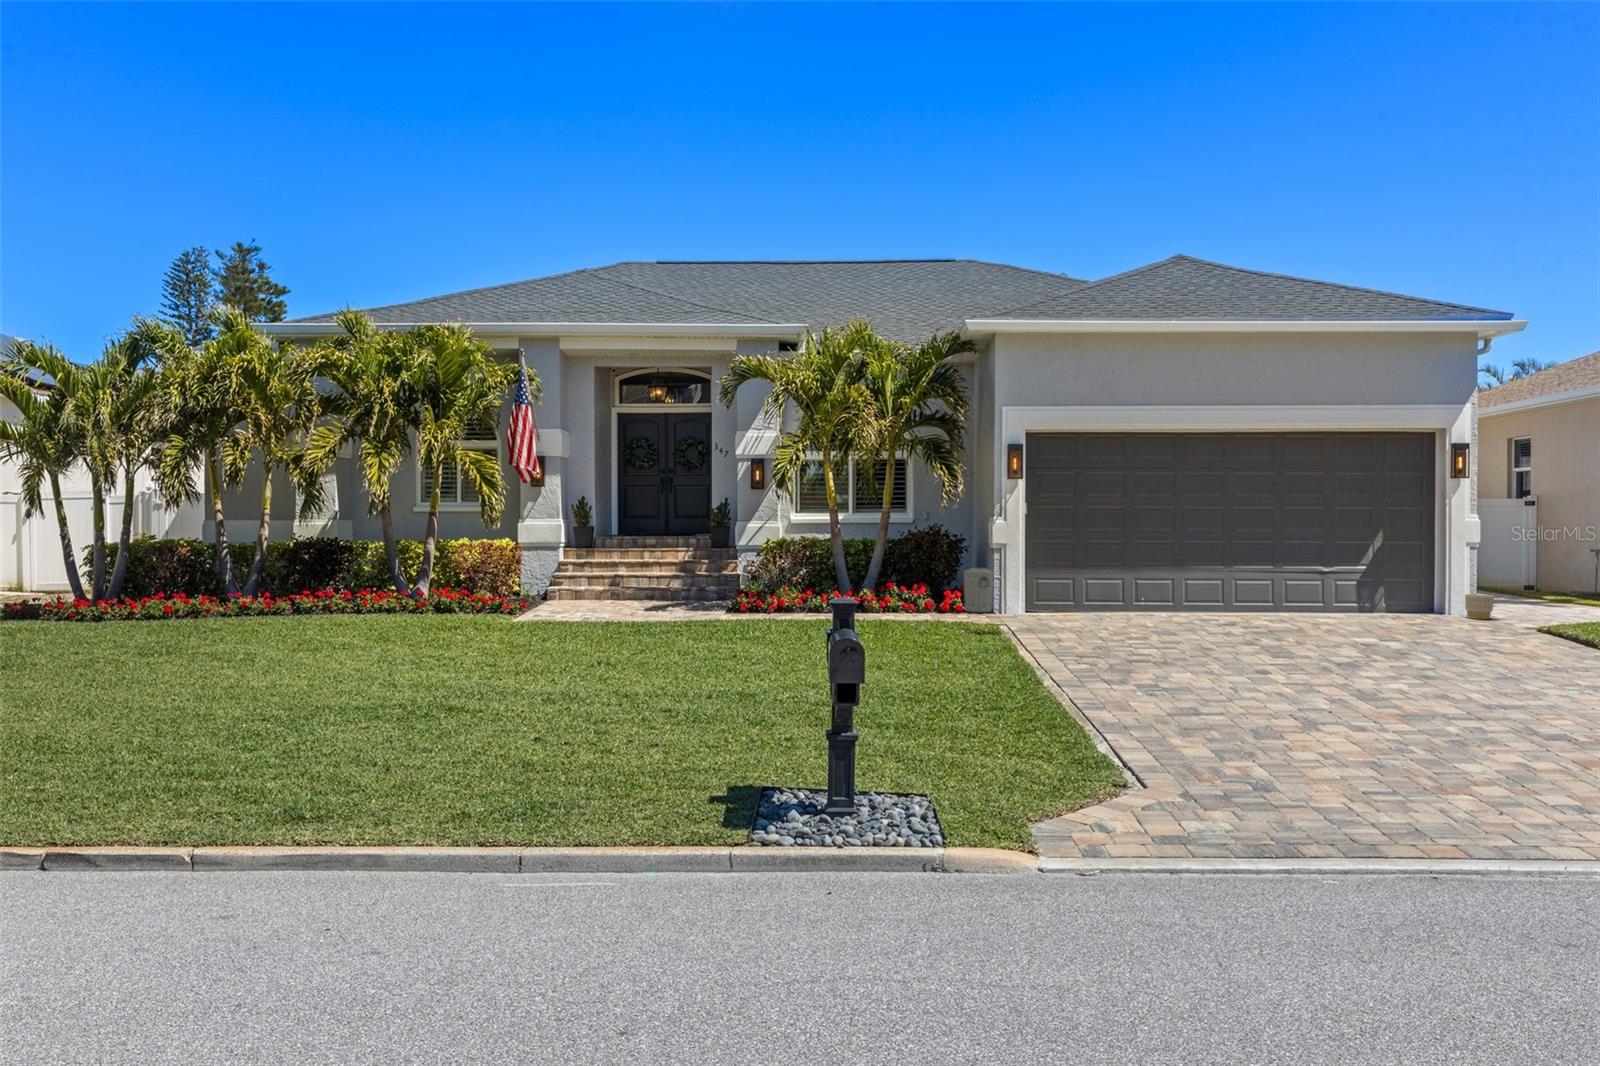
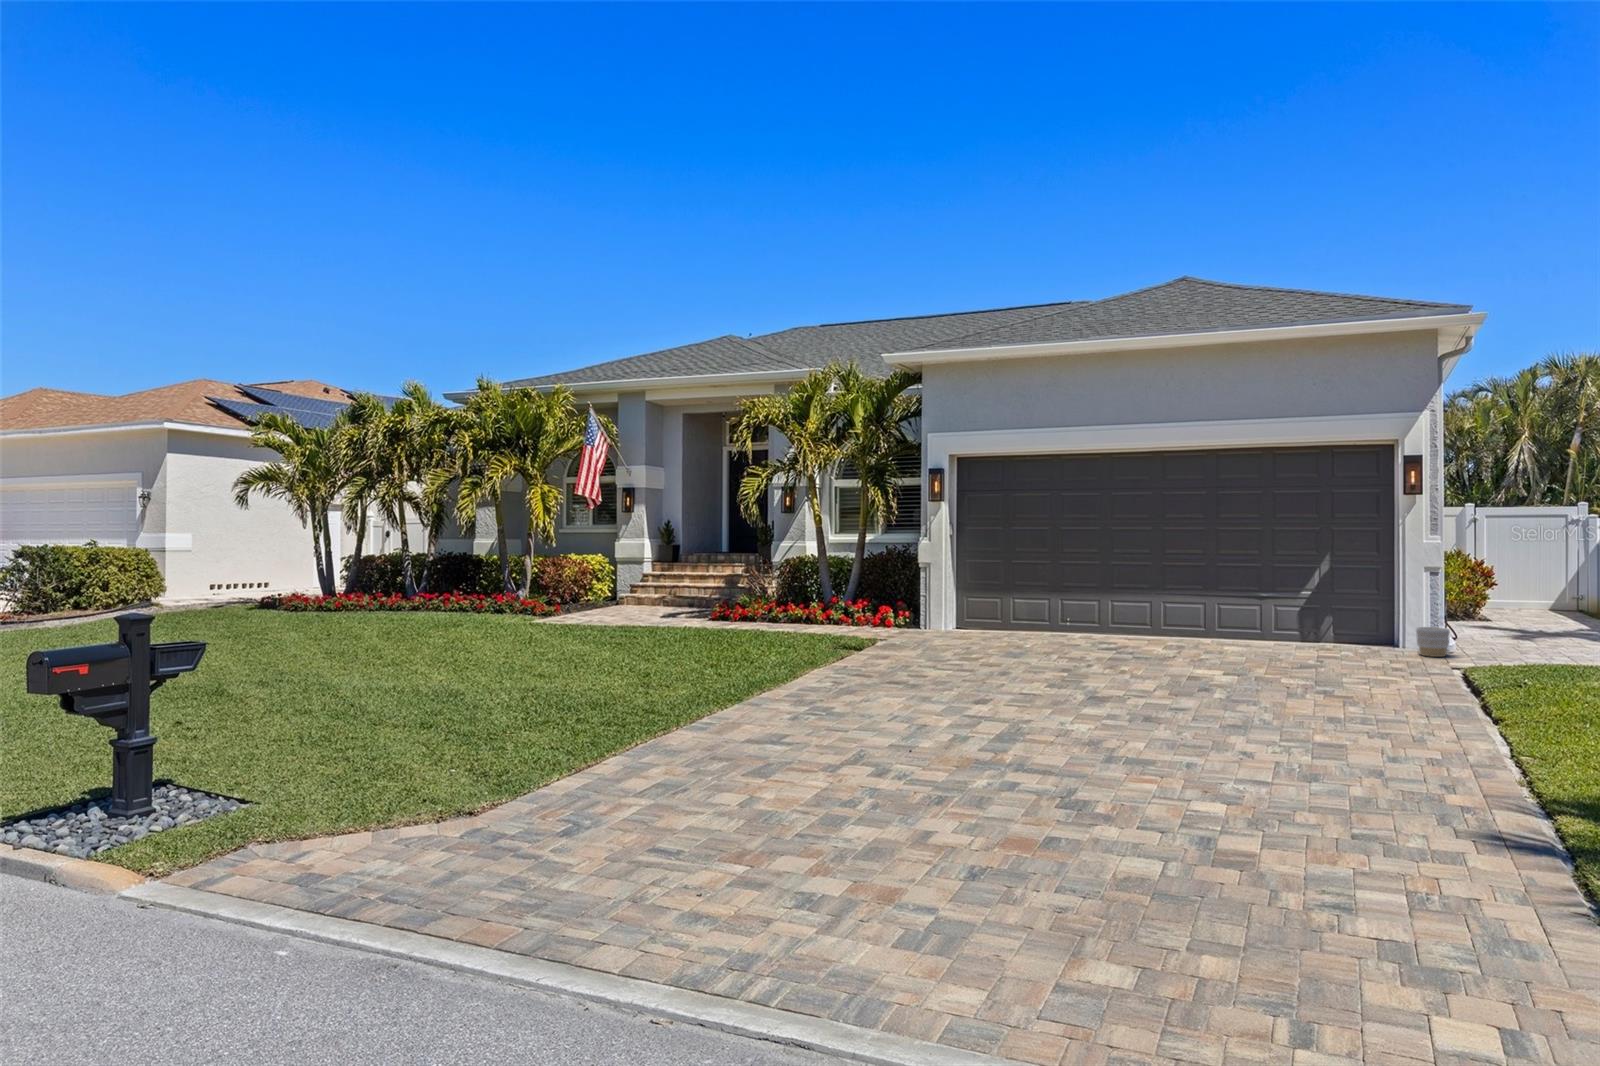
trash can: present [964,566,993,612] -> none [897,584,925,626]

